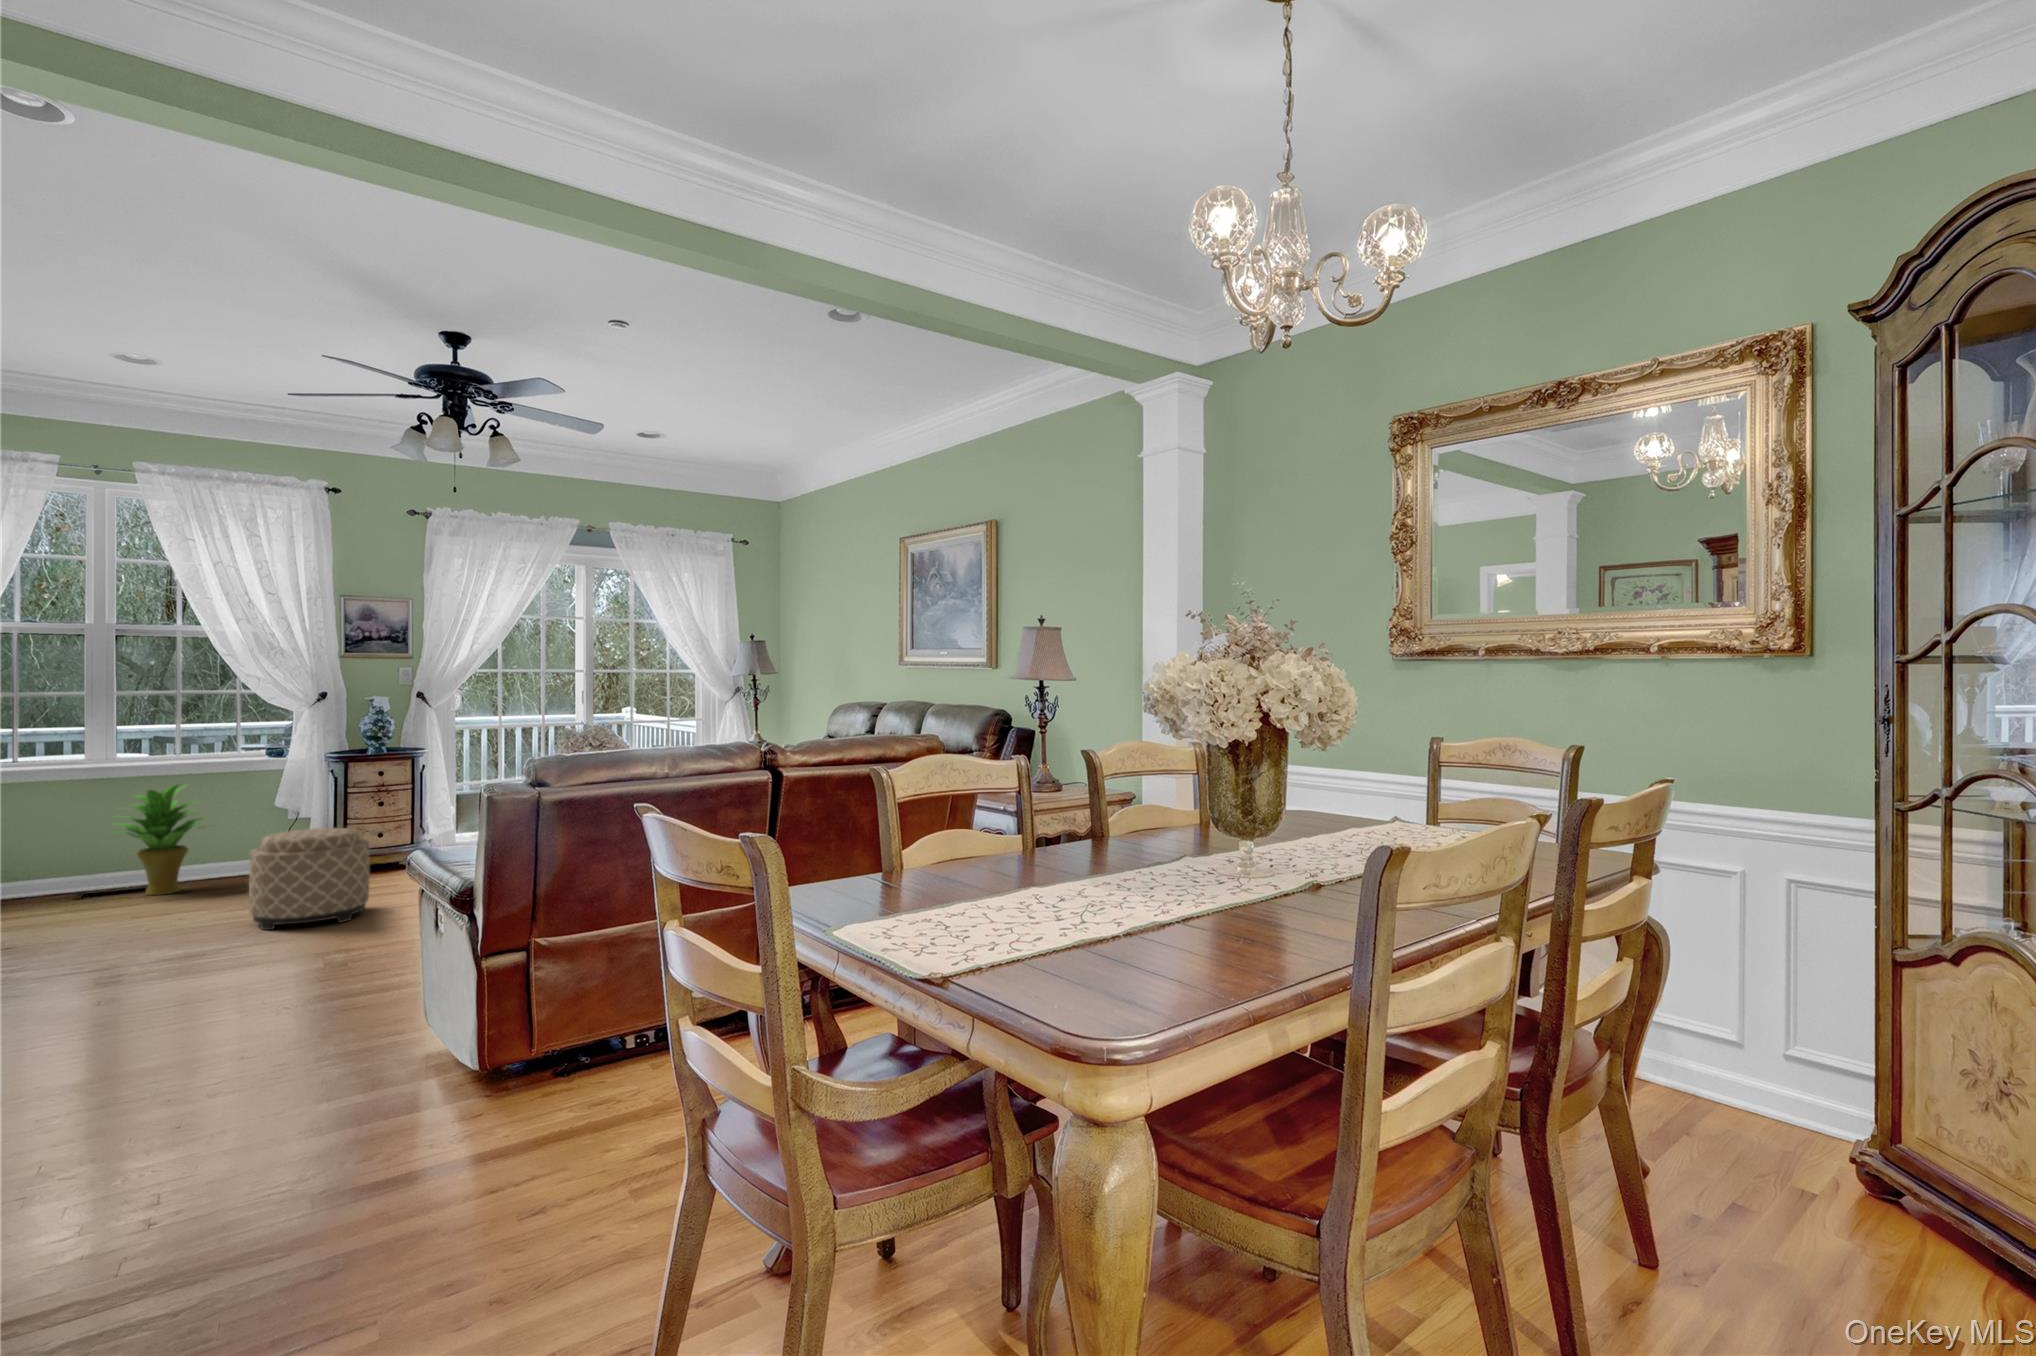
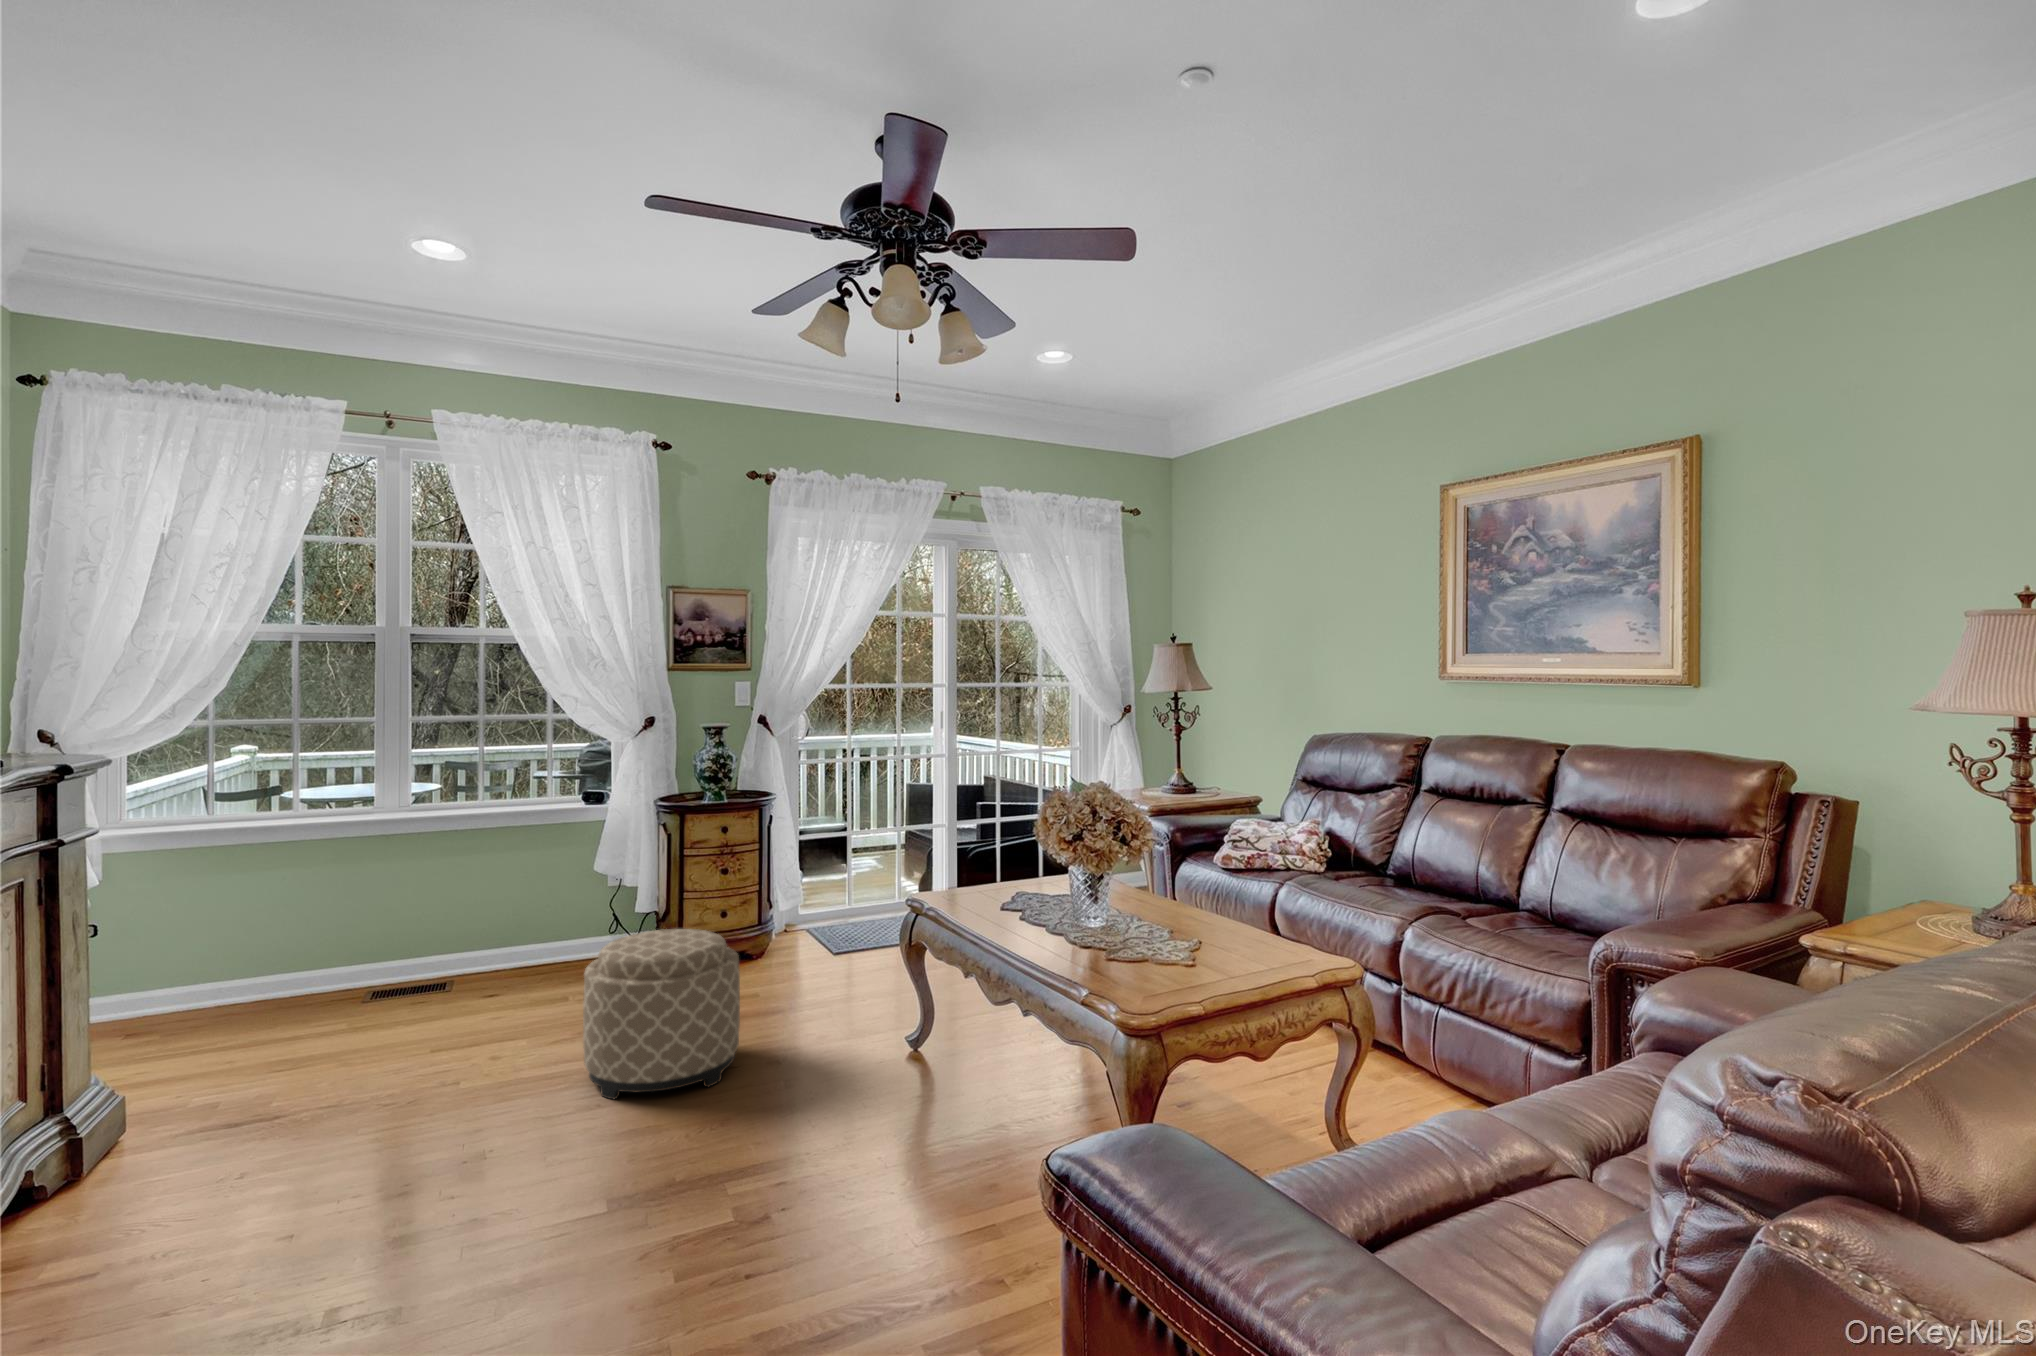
potted plant: present [115,785,205,895] -> none [401,844,530,997]

